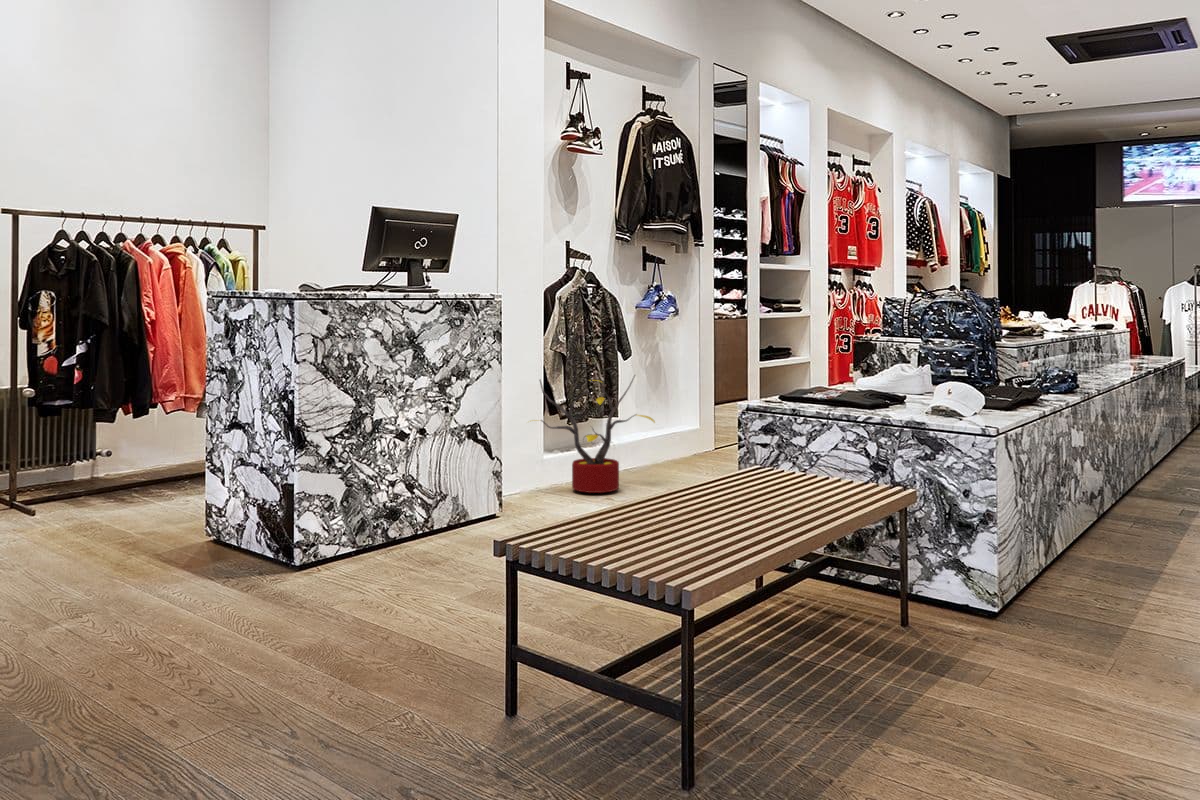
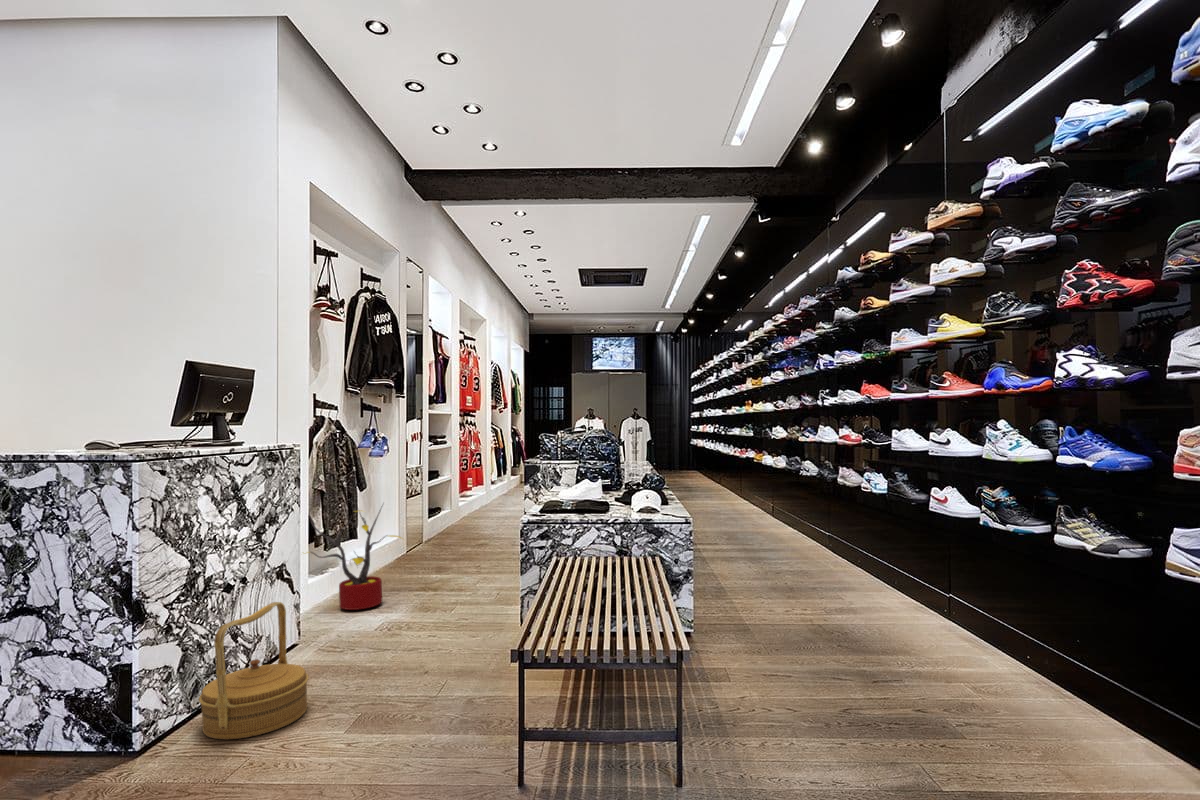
woven basket: none [351,455,452,576] -> present [199,602,309,740]

